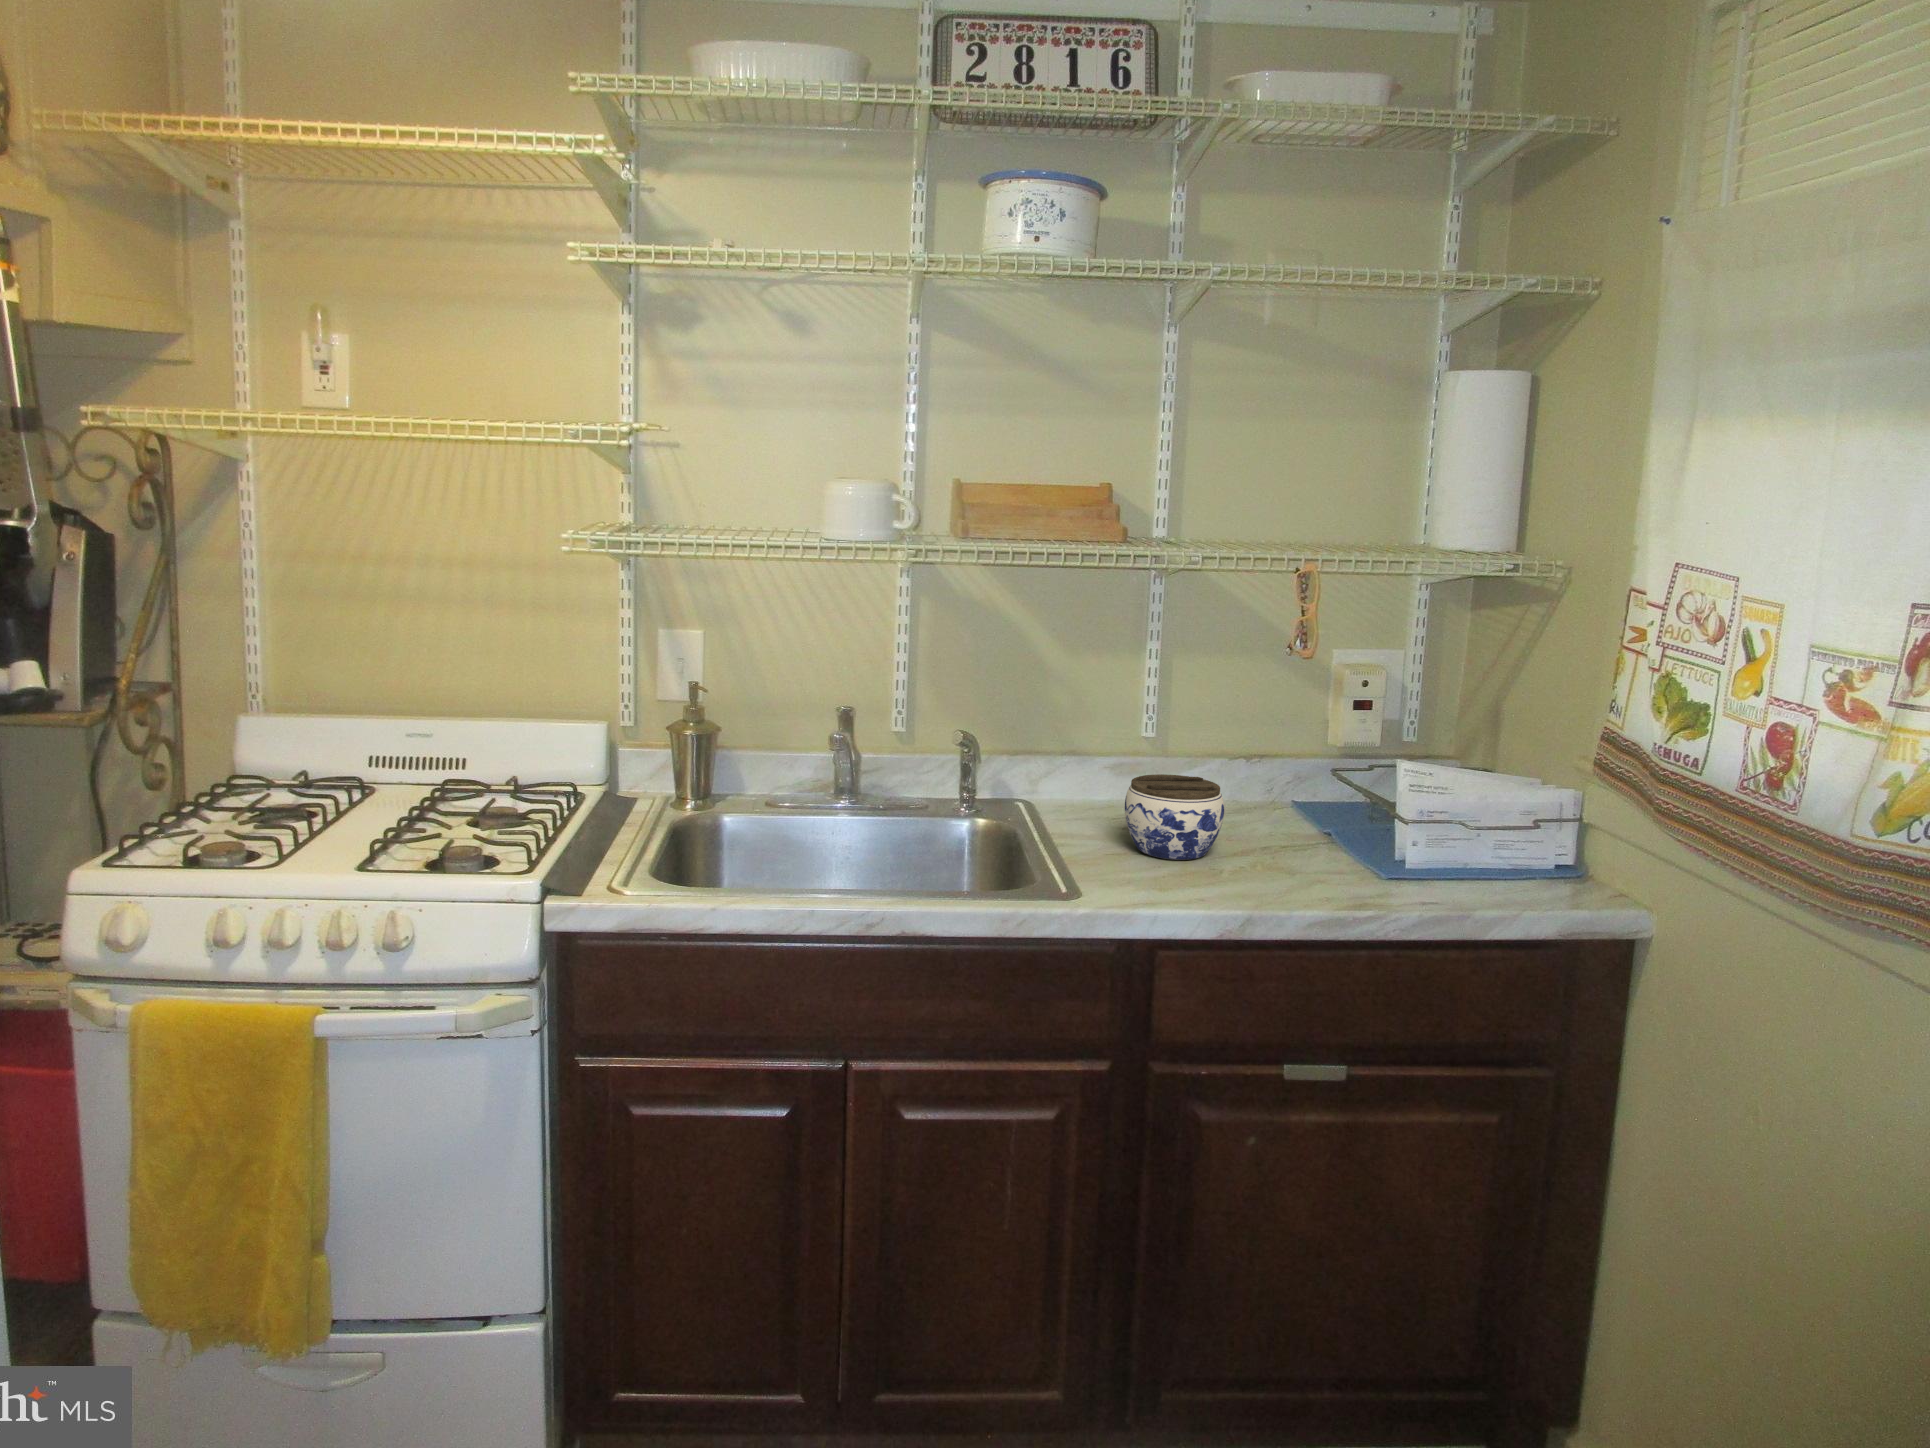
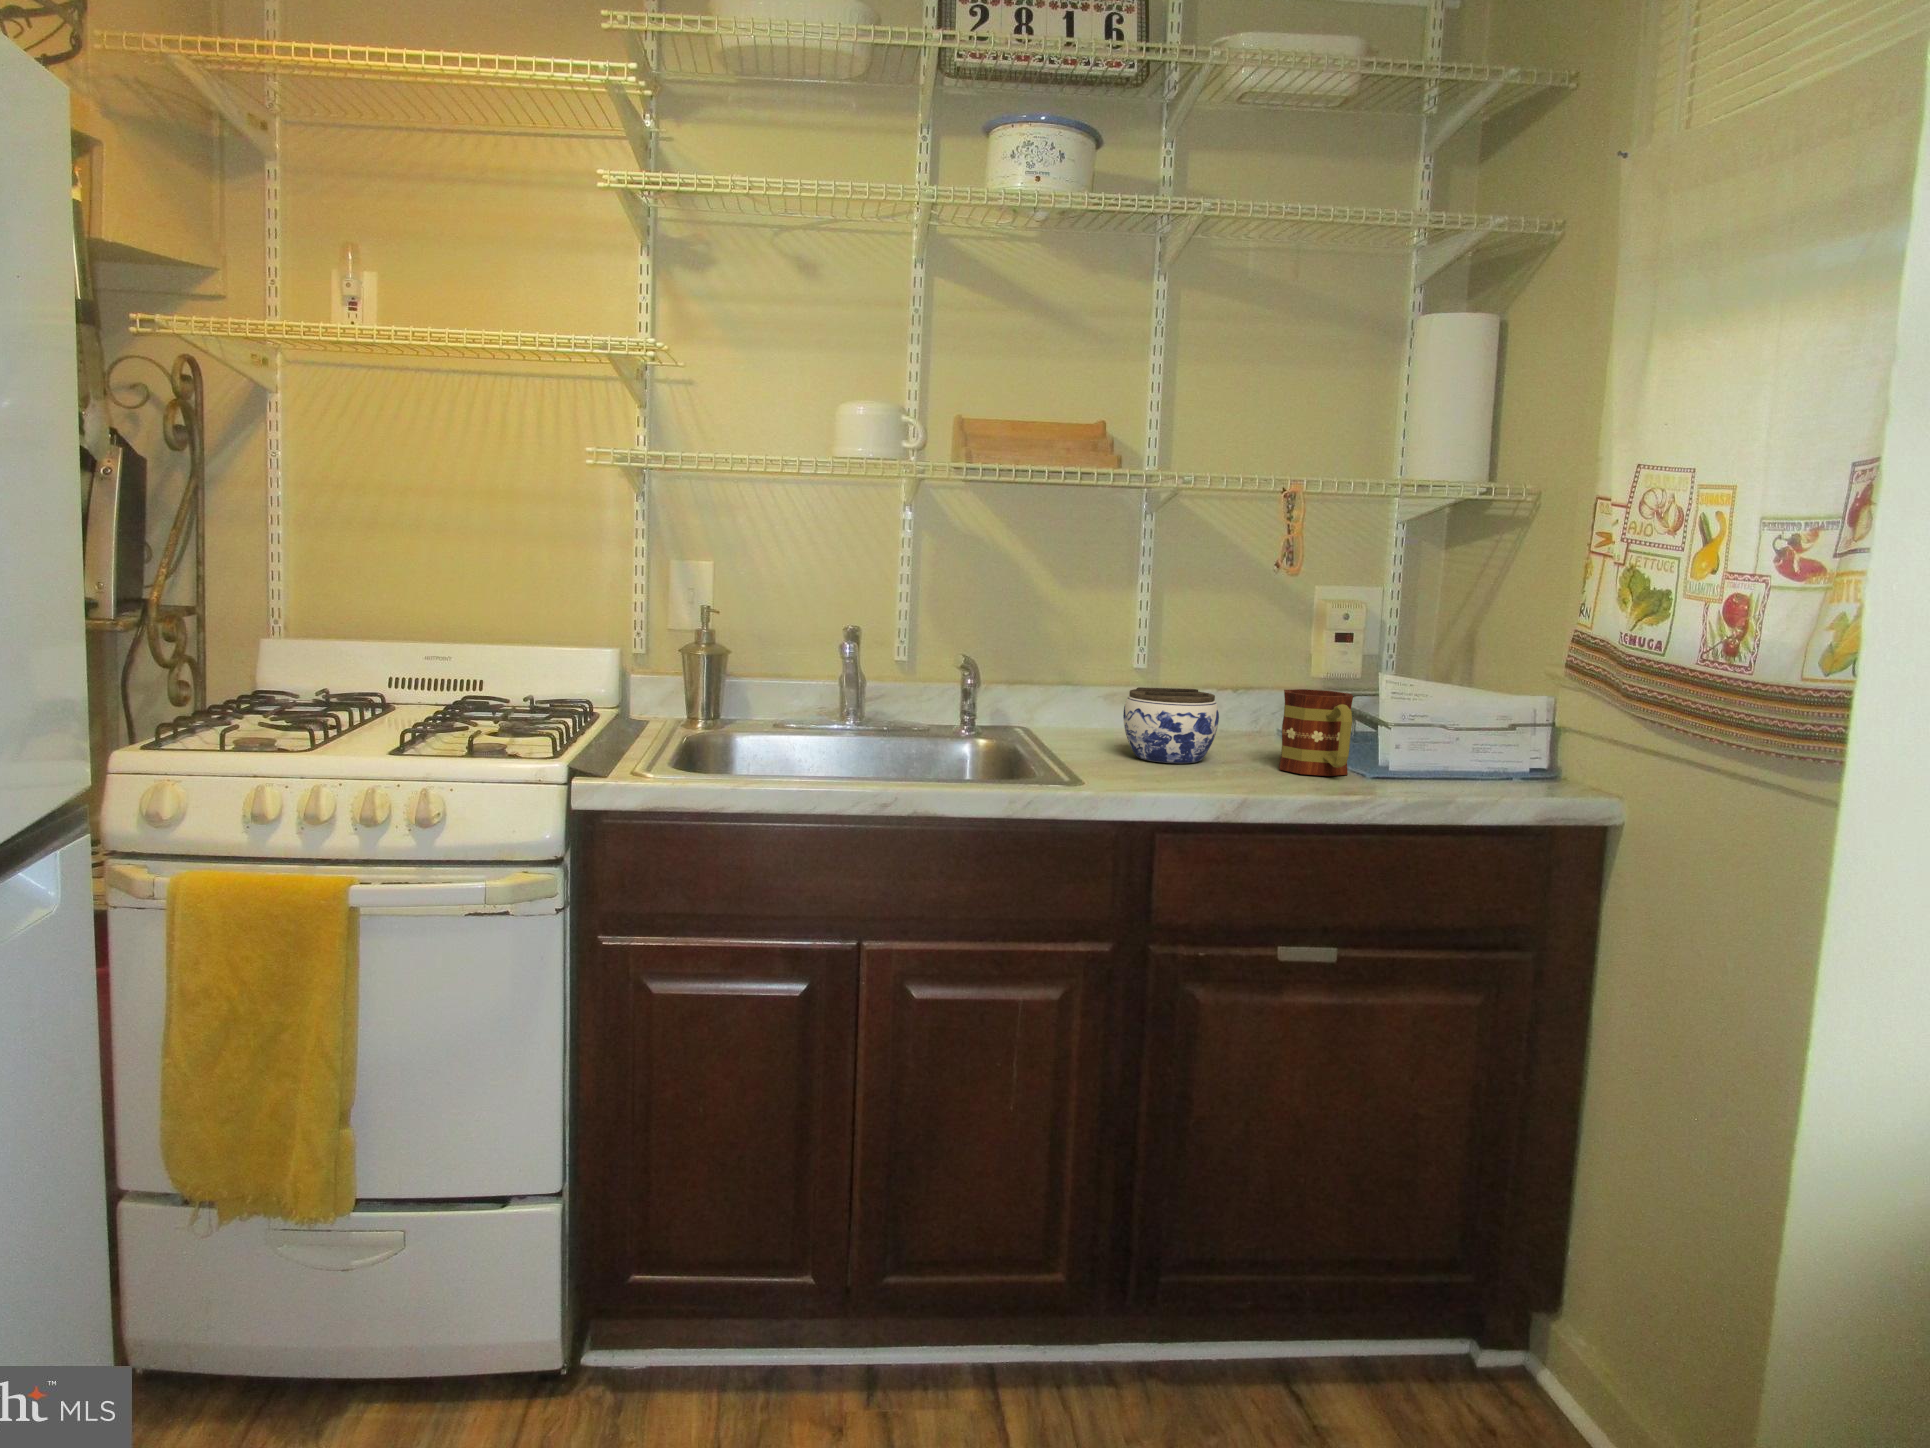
mug: none [1286,782,1365,880] -> present [1279,689,1353,776]

